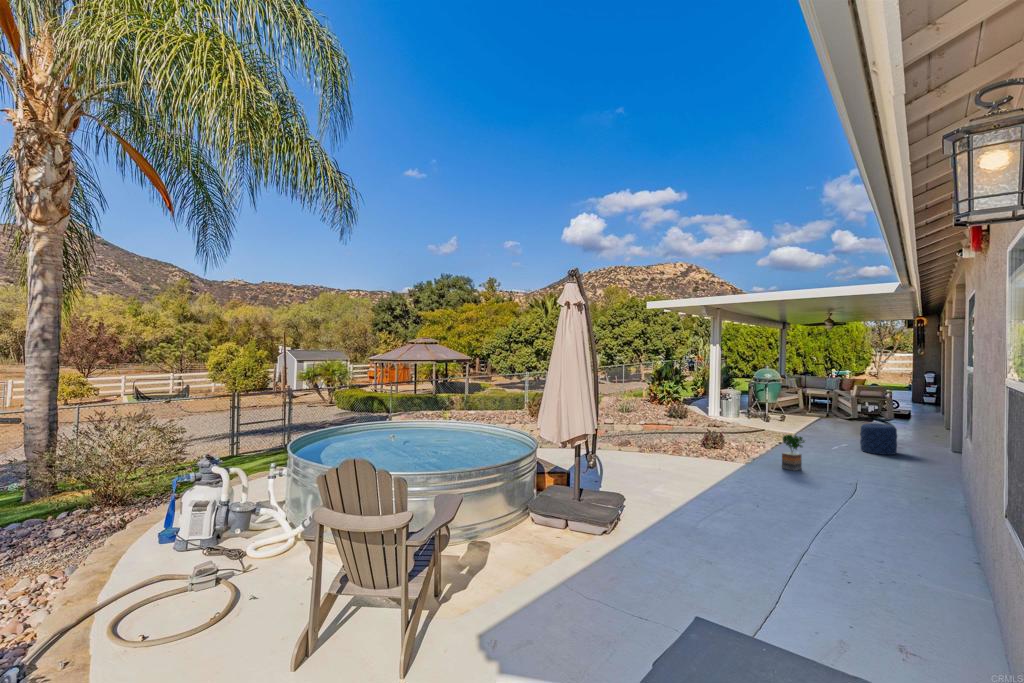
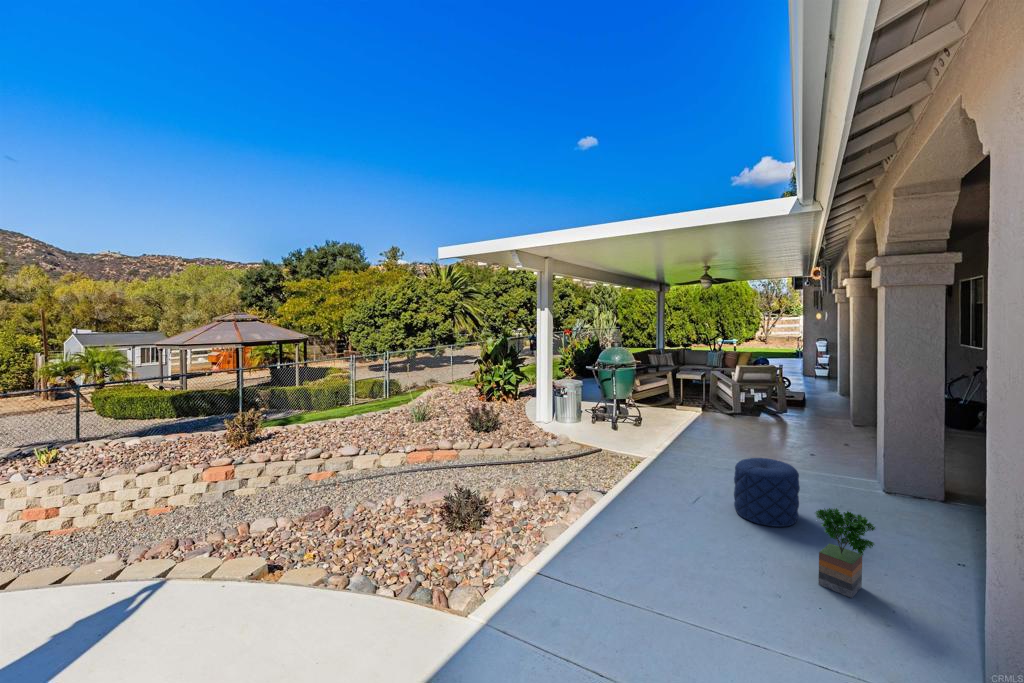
potted tree: present [782,435,805,471] -> present [816,508,875,598]

